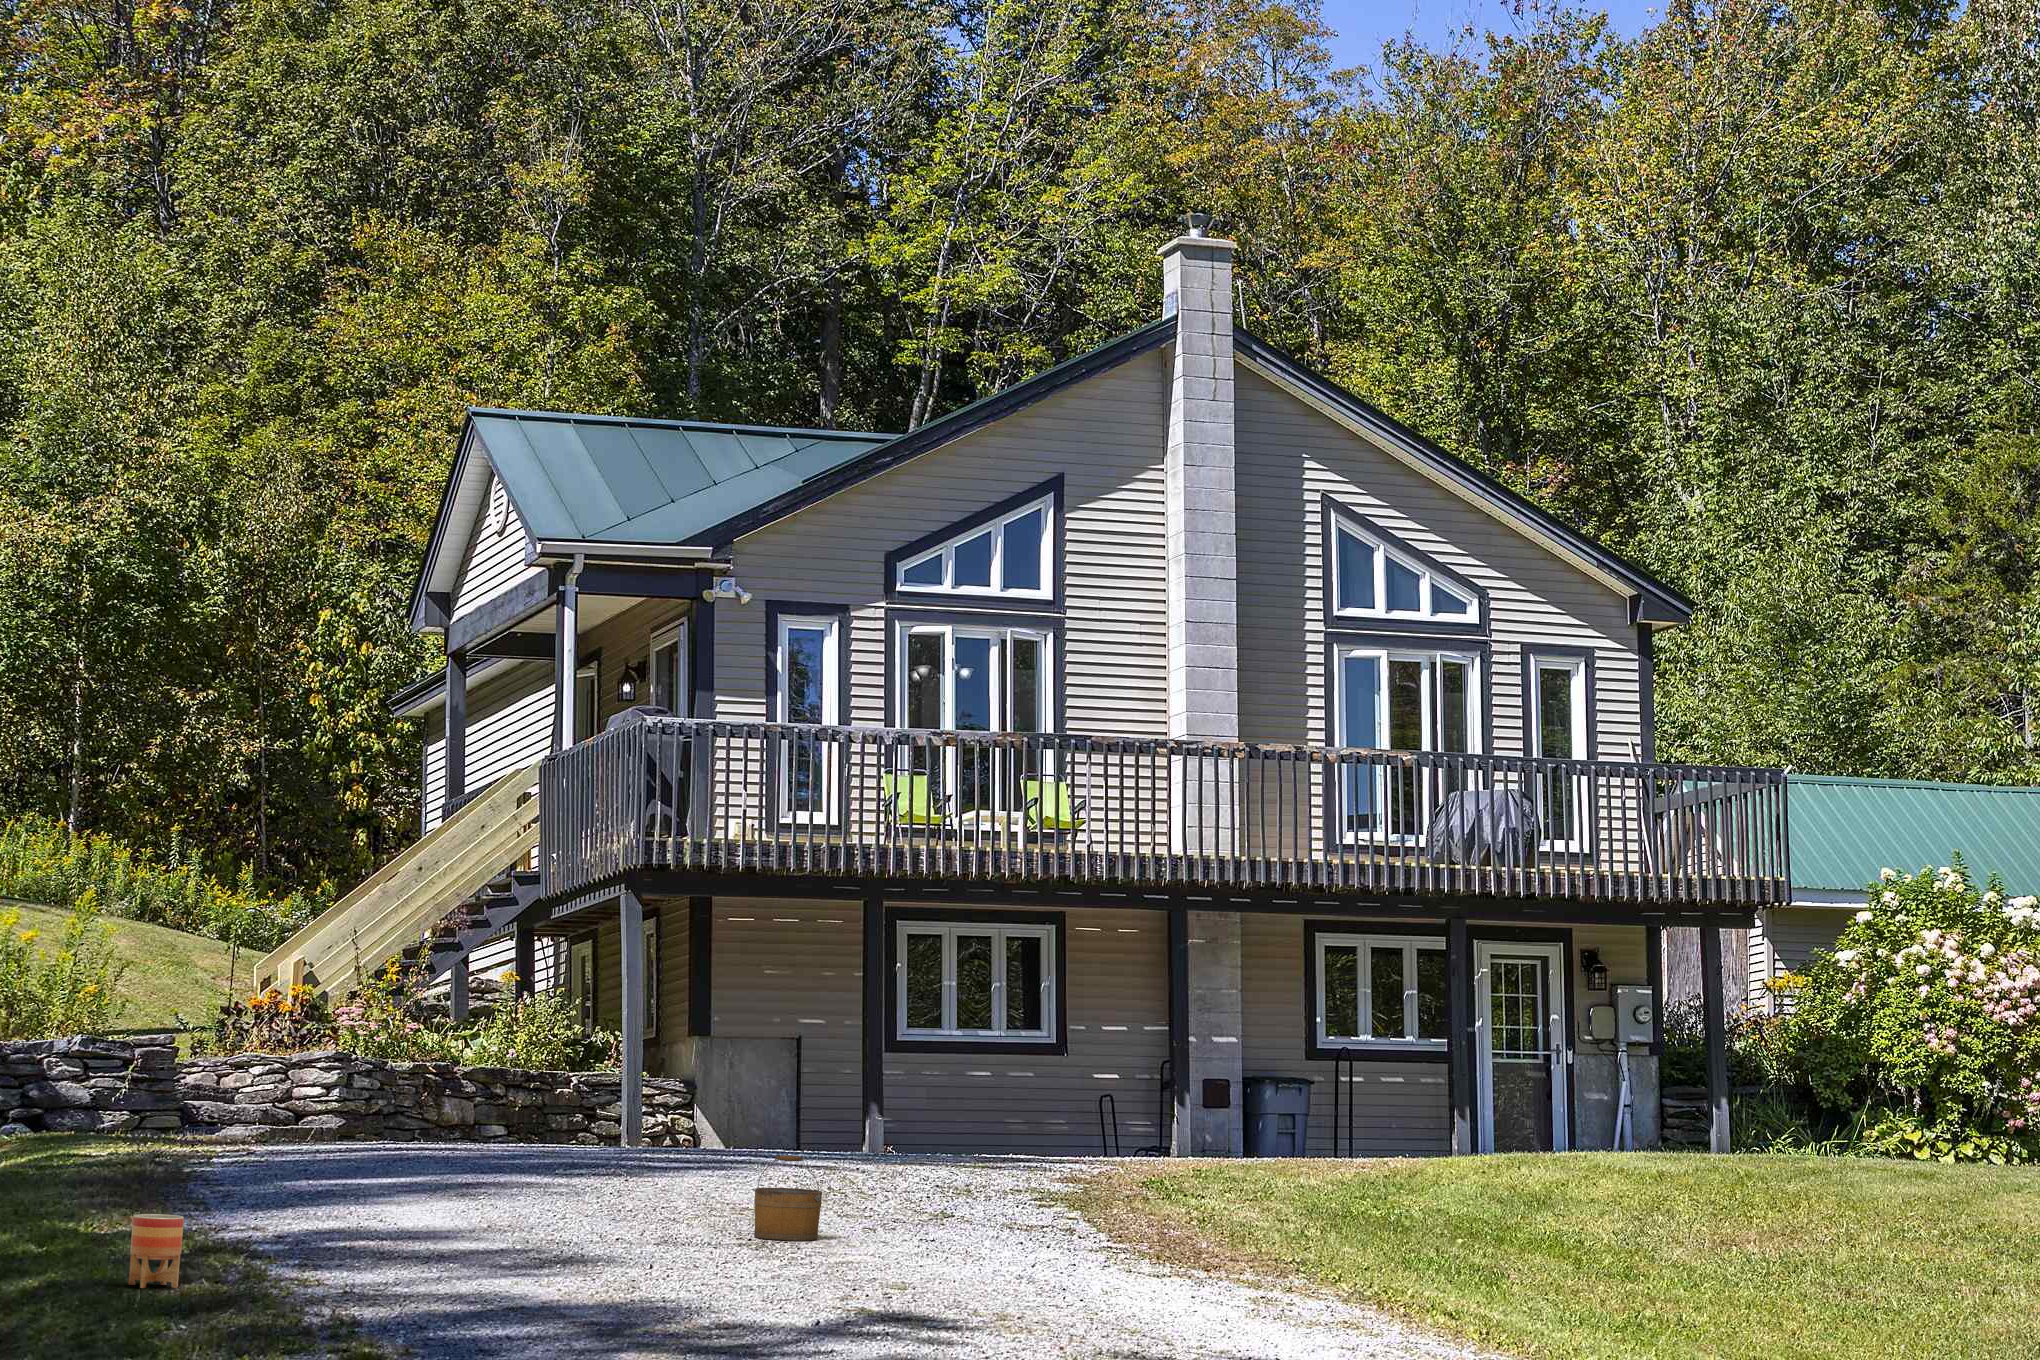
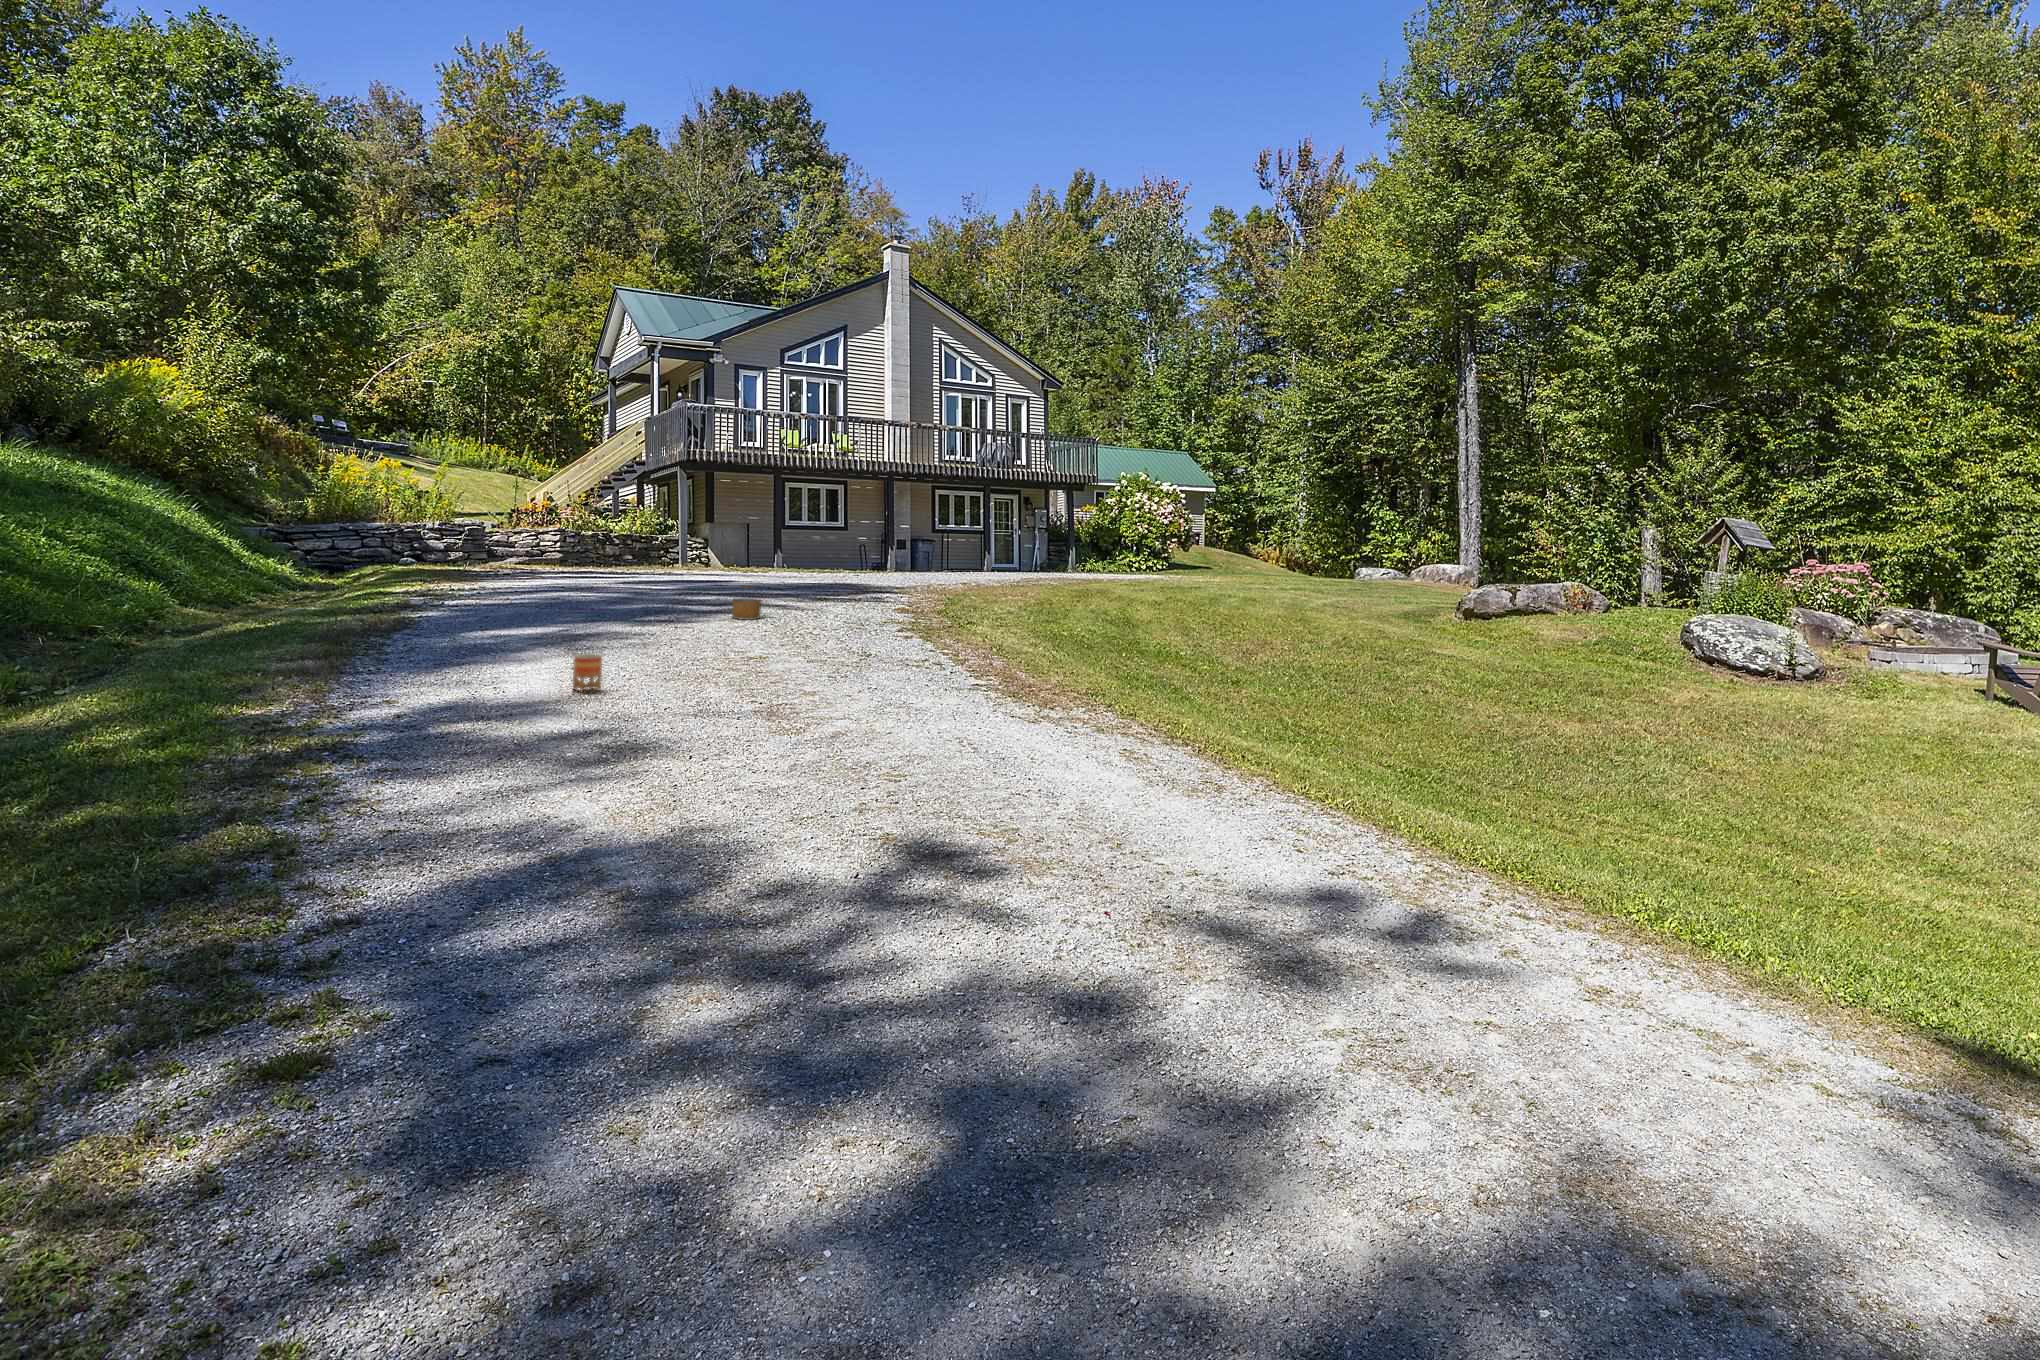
planter: present [129,1214,184,1288] -> present [573,654,602,692]

